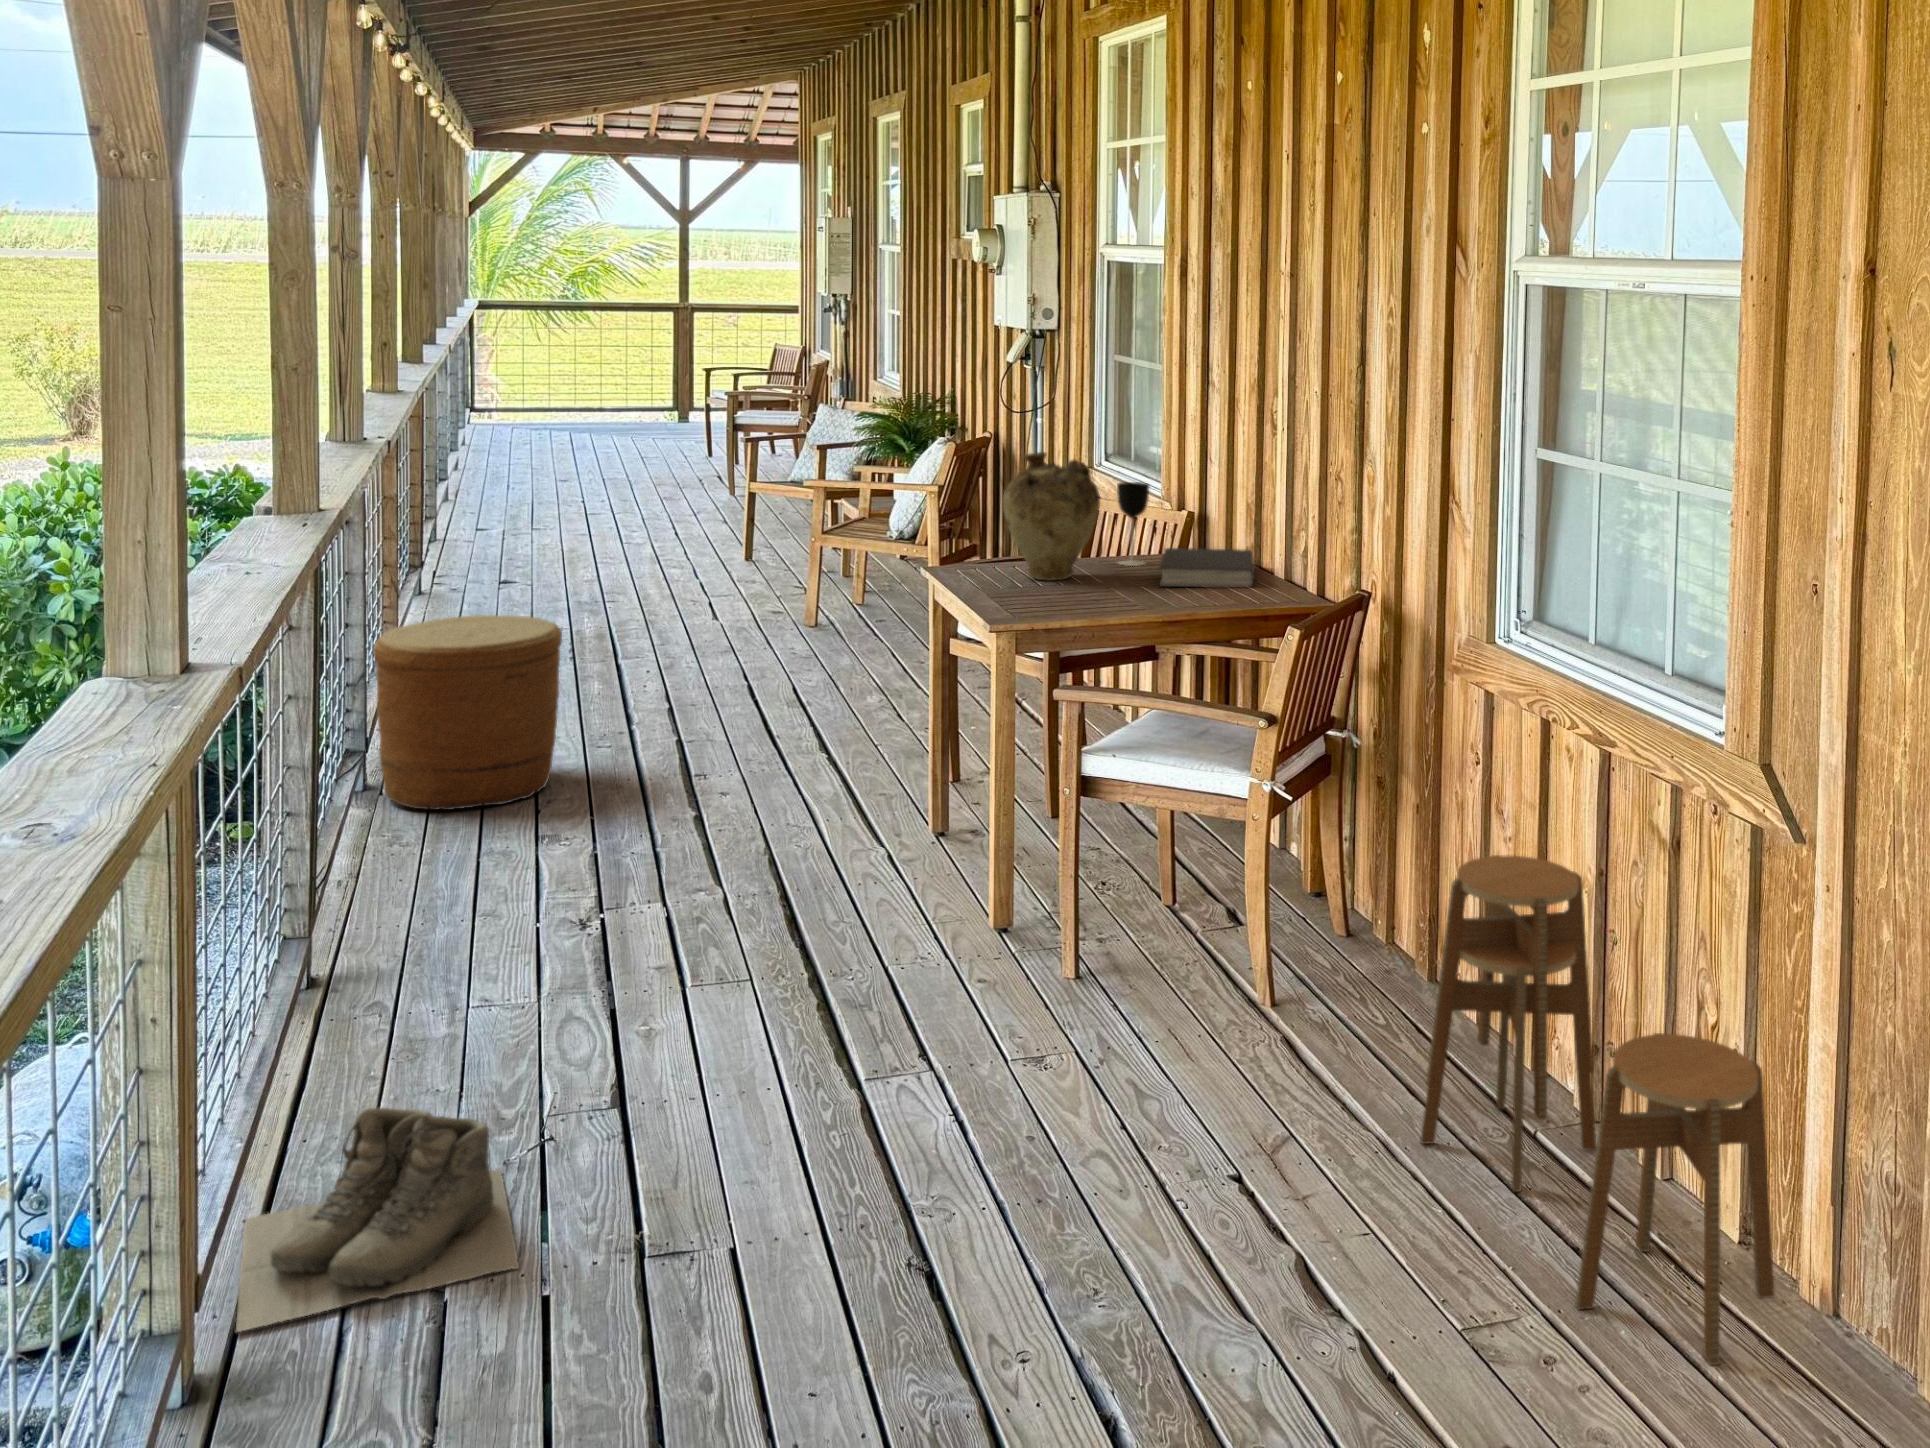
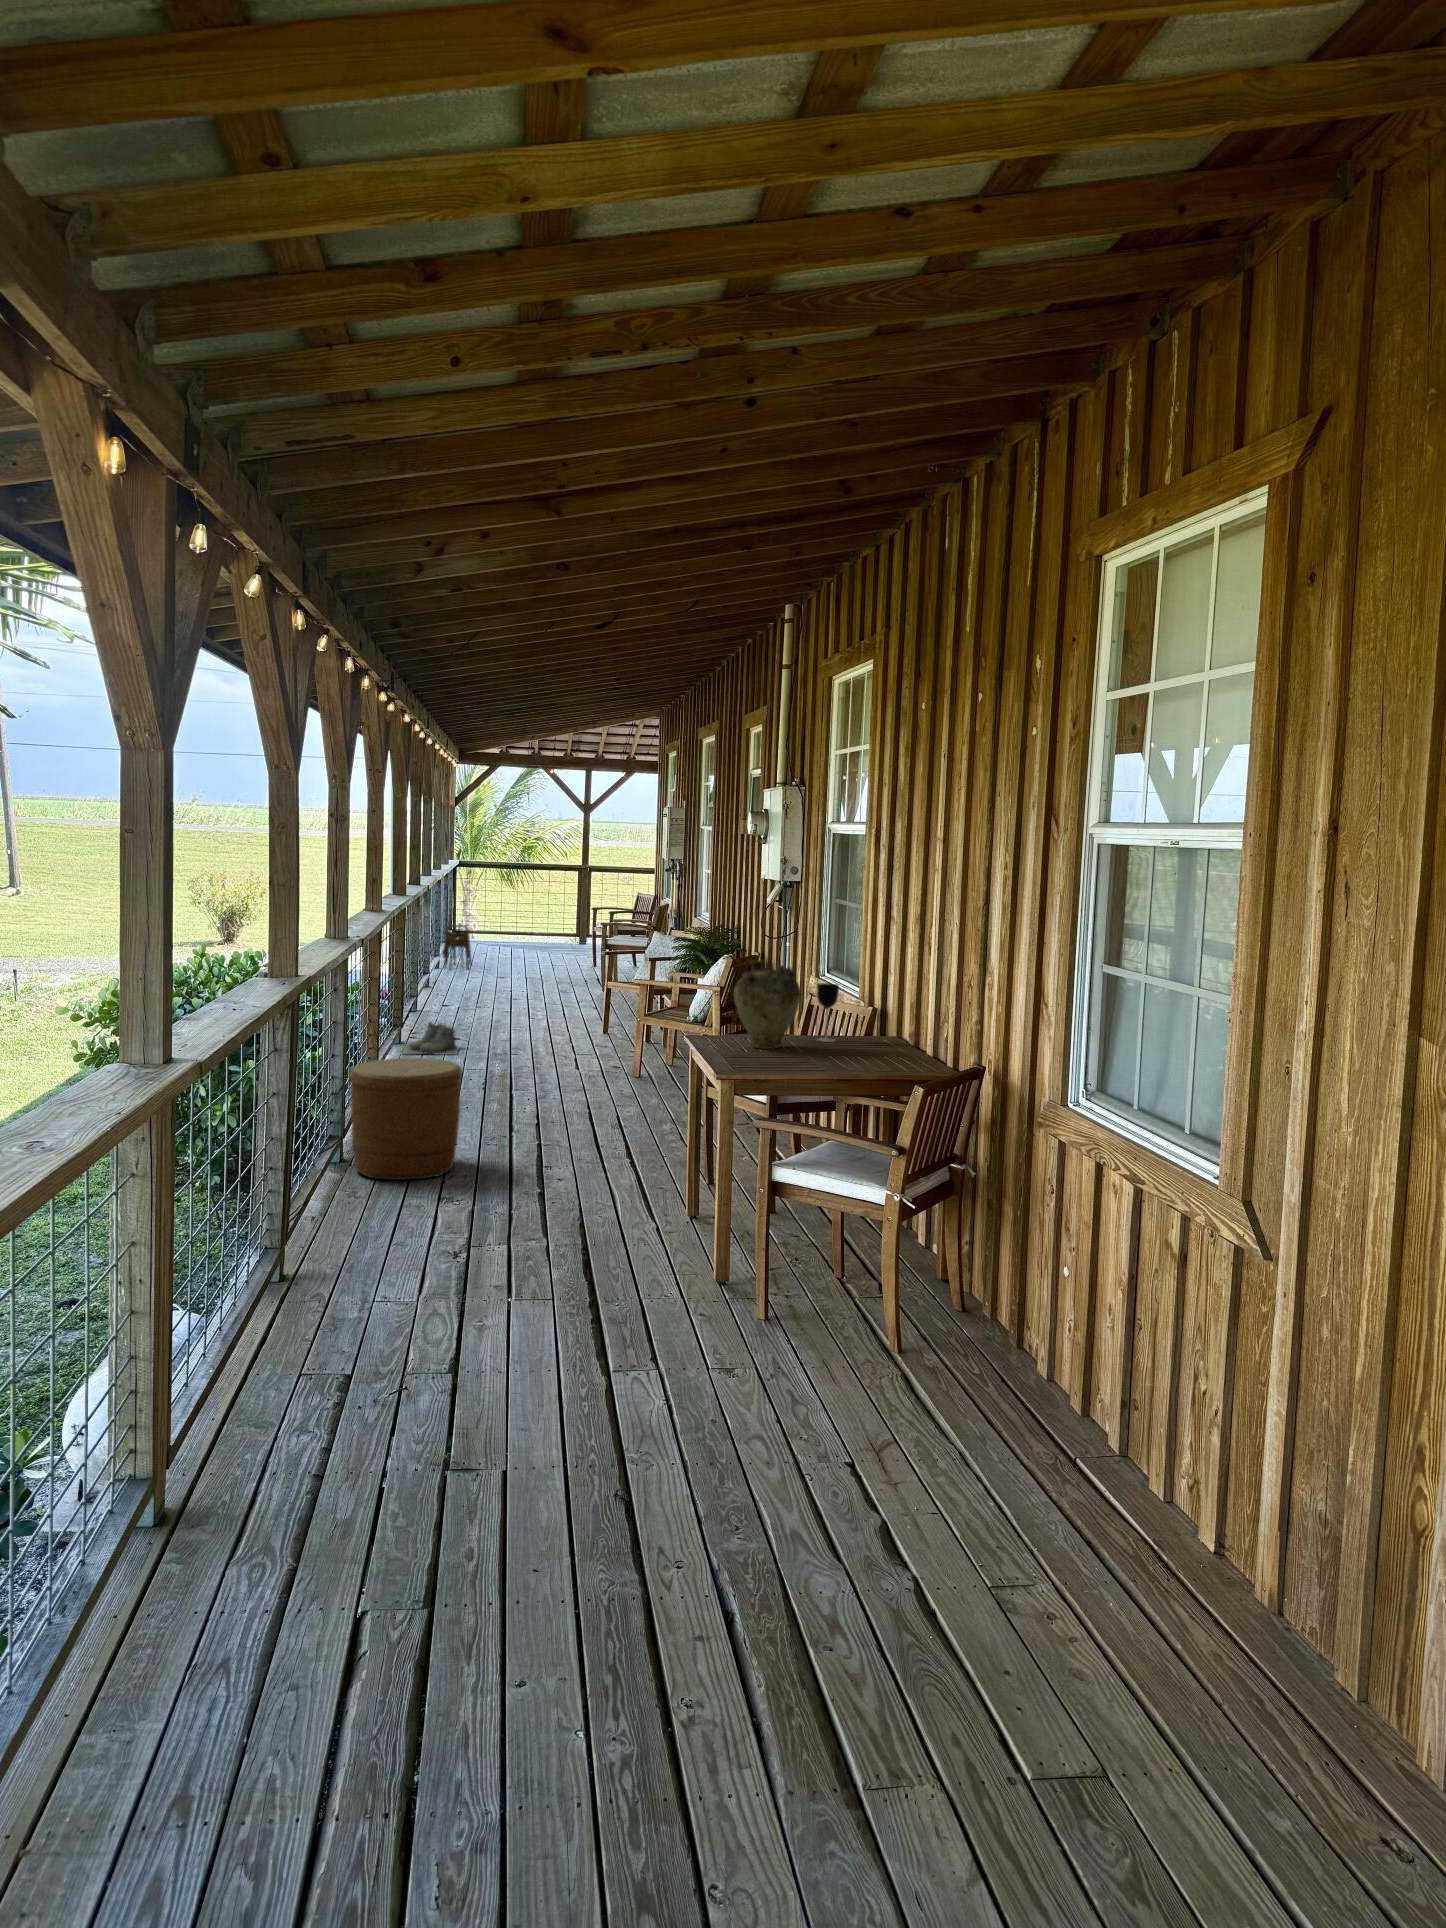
book: present [1160,548,1255,588] -> none [838,1030,911,1060]
stool: present [1421,855,1775,1365] -> present [443,925,472,969]
boots: present [235,1108,519,1332] -> present [403,1022,459,1055]

